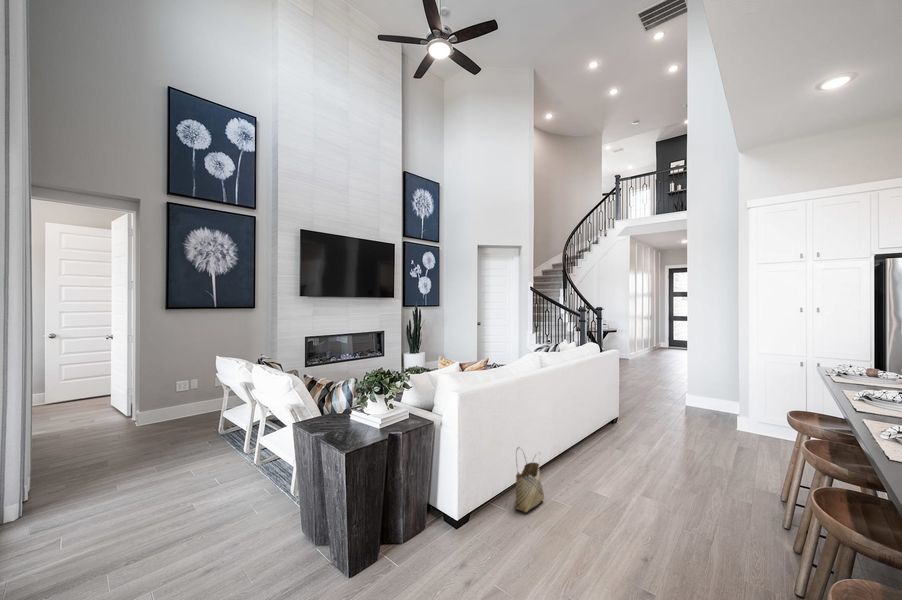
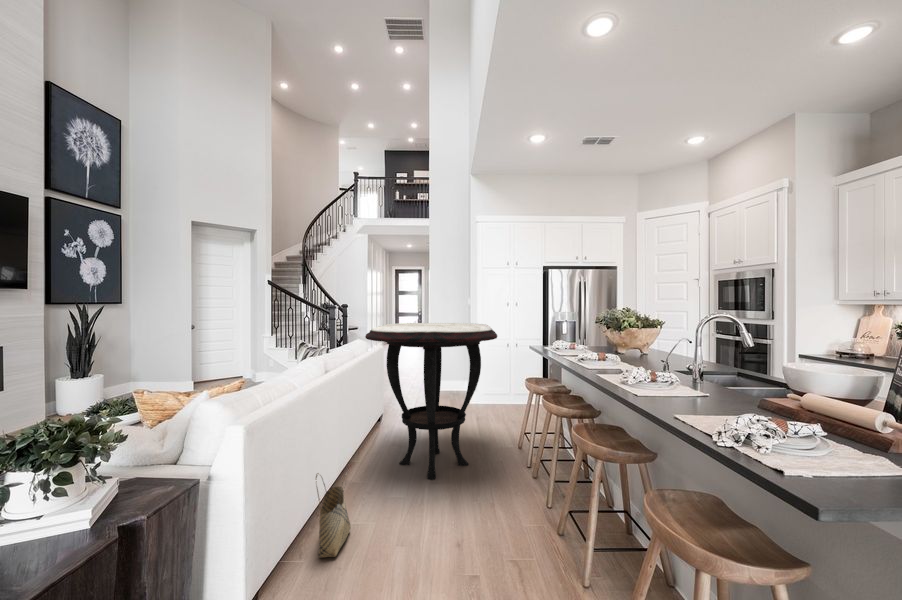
side table: none [574,335,725,489] -> present [365,323,497,480]

